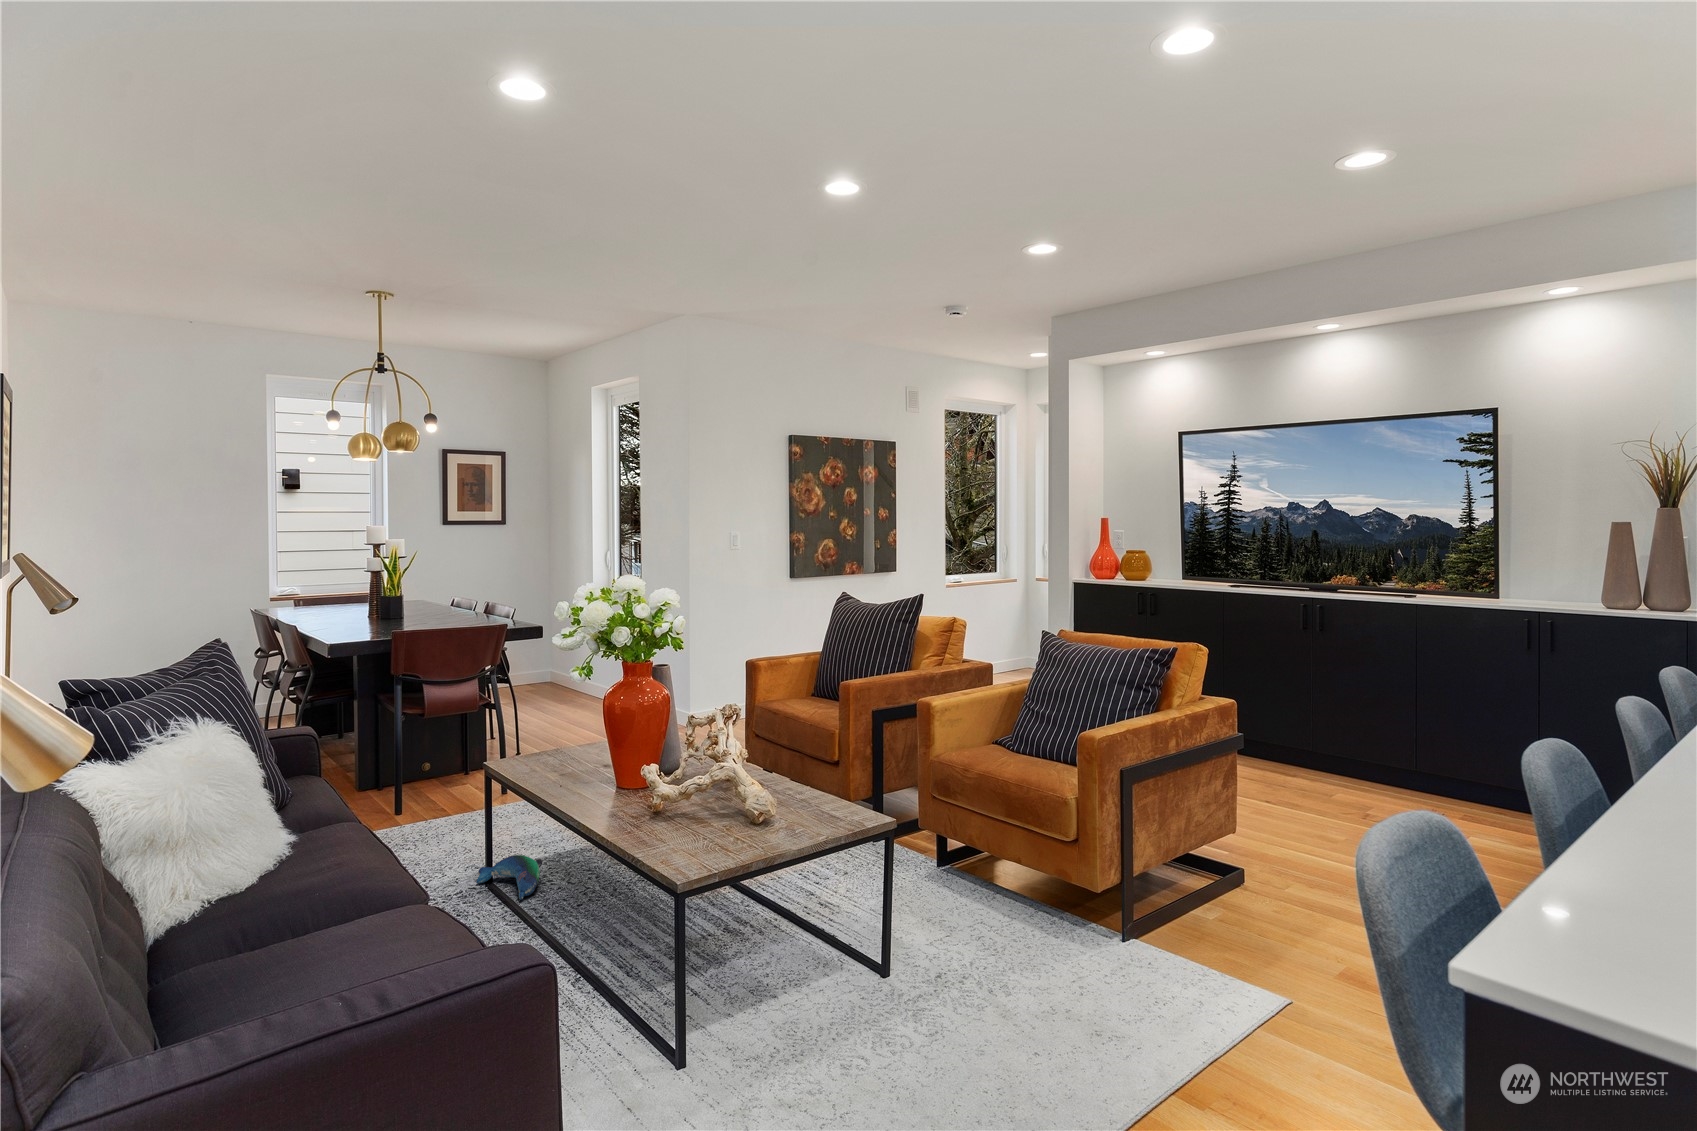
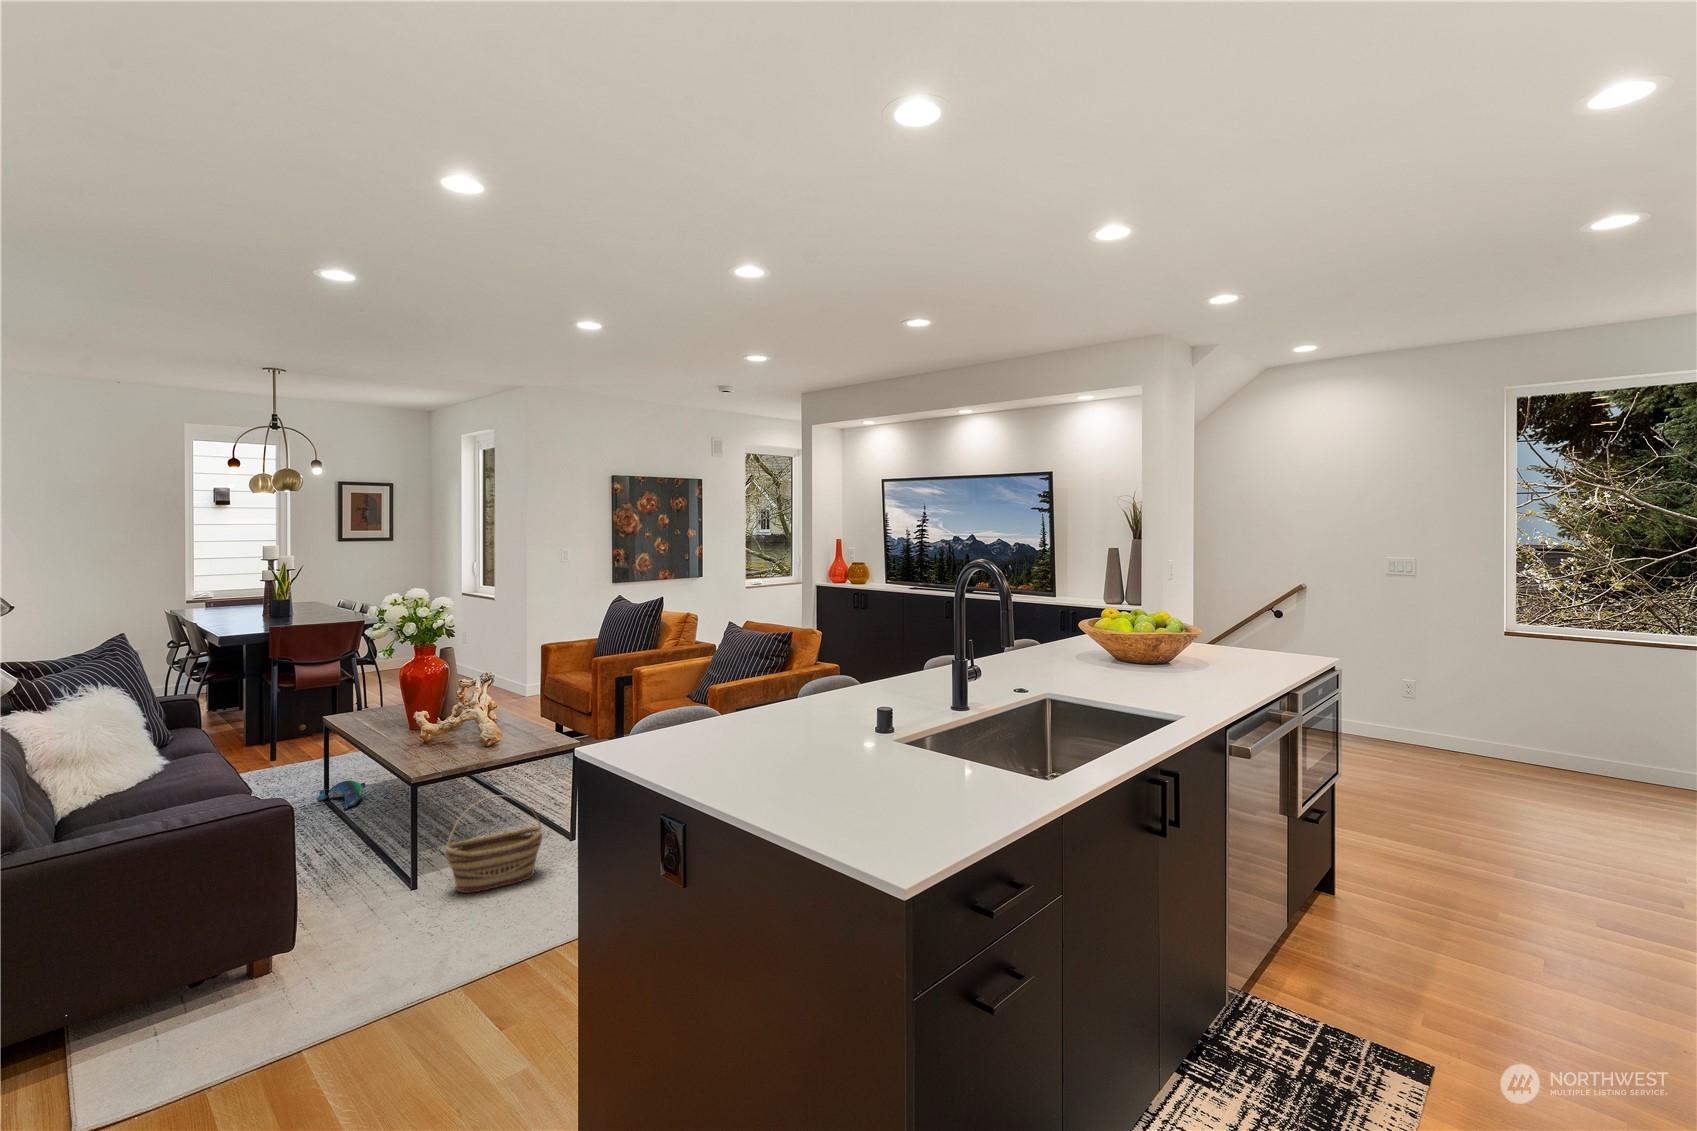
basket: none [734,912,873,1078] -> present [446,795,542,893]

